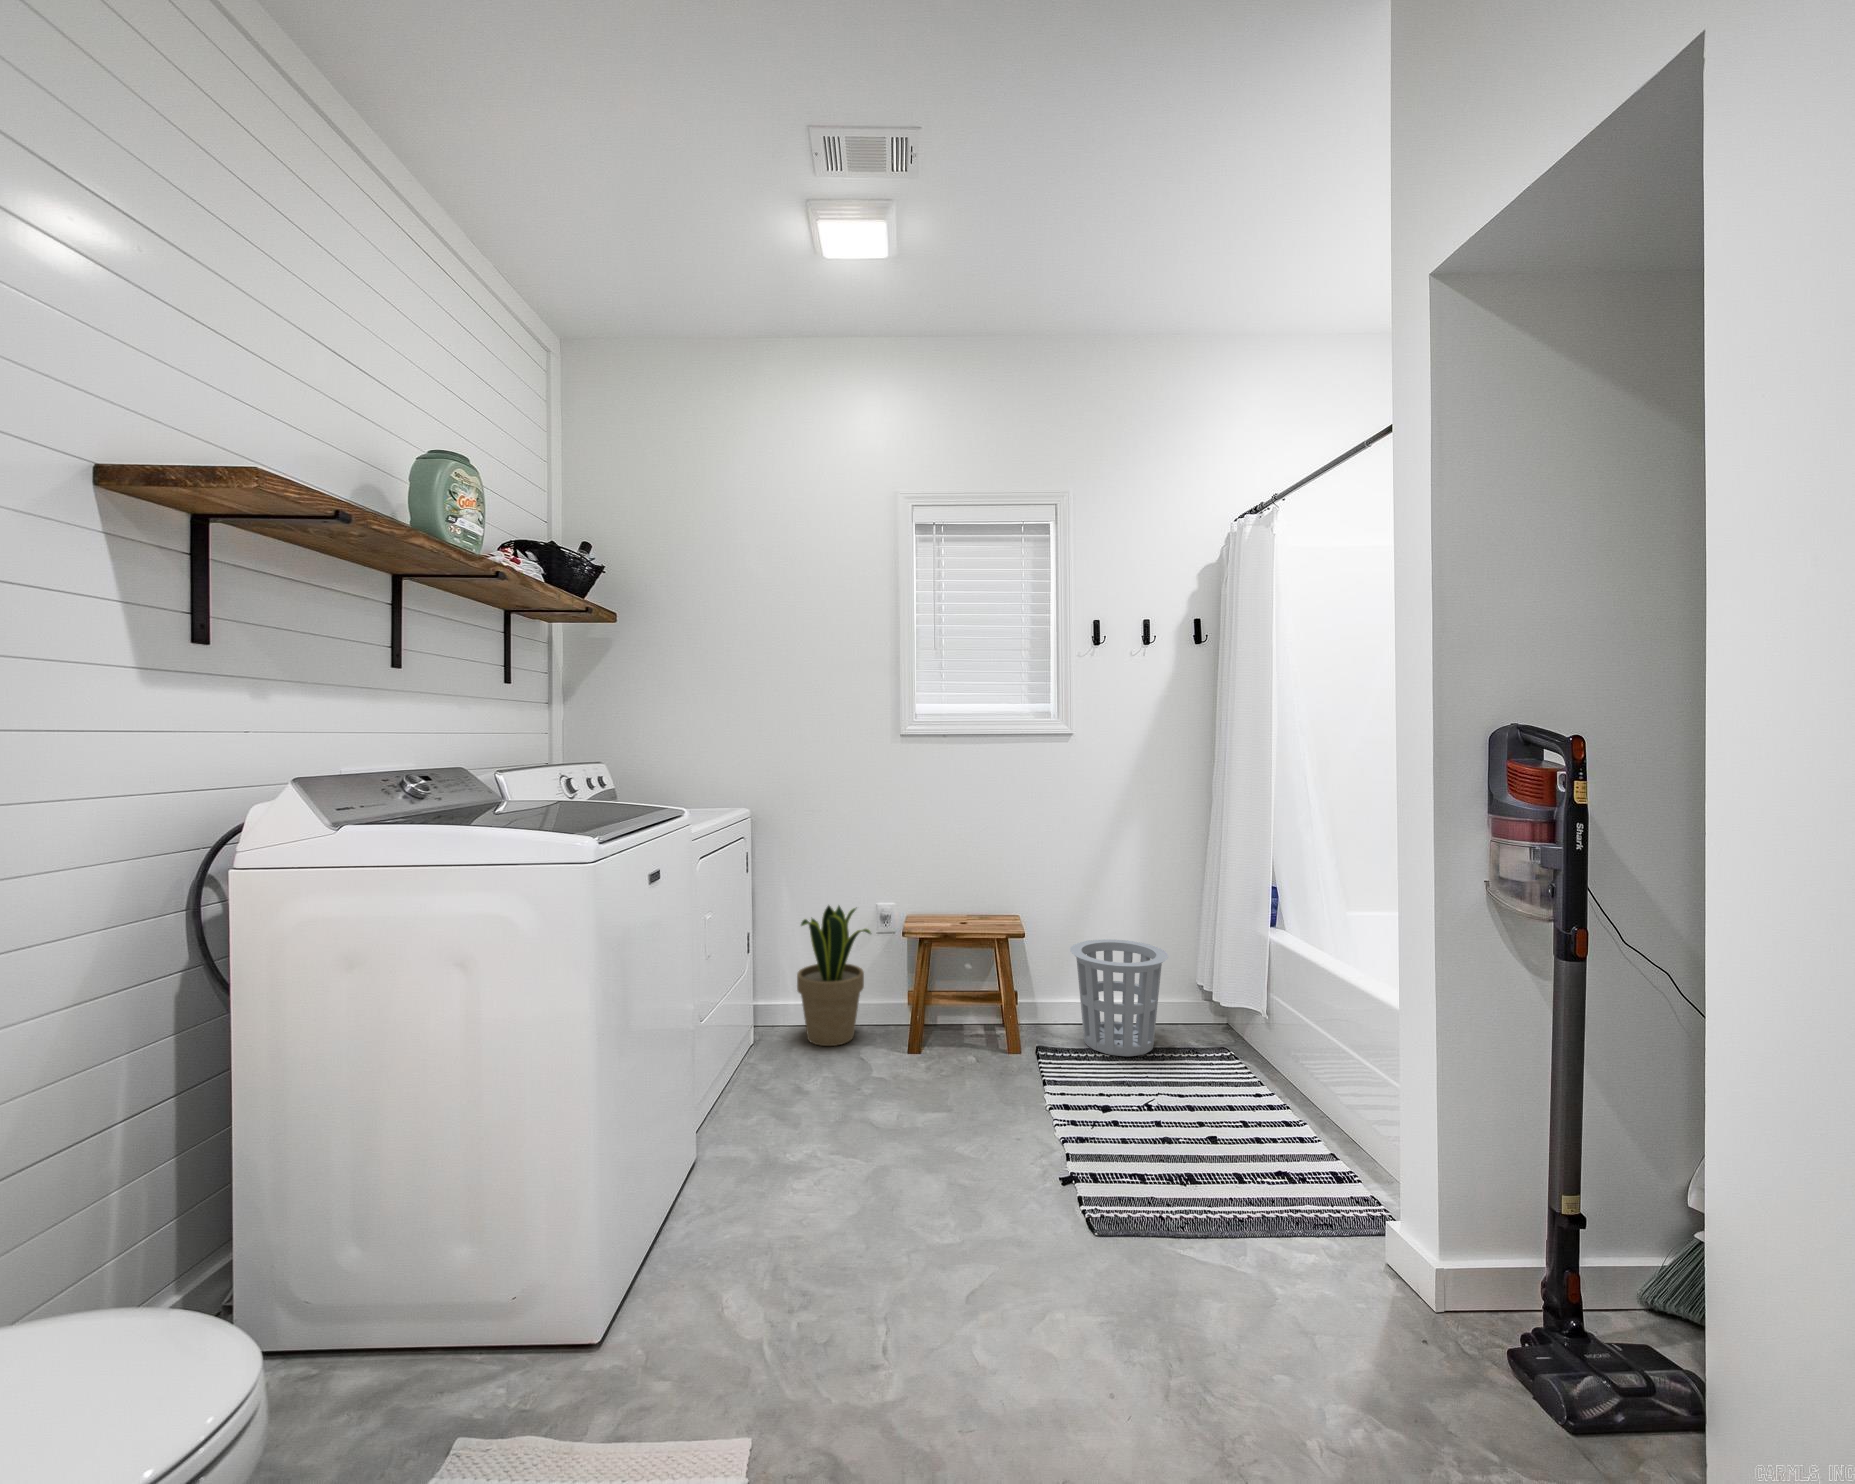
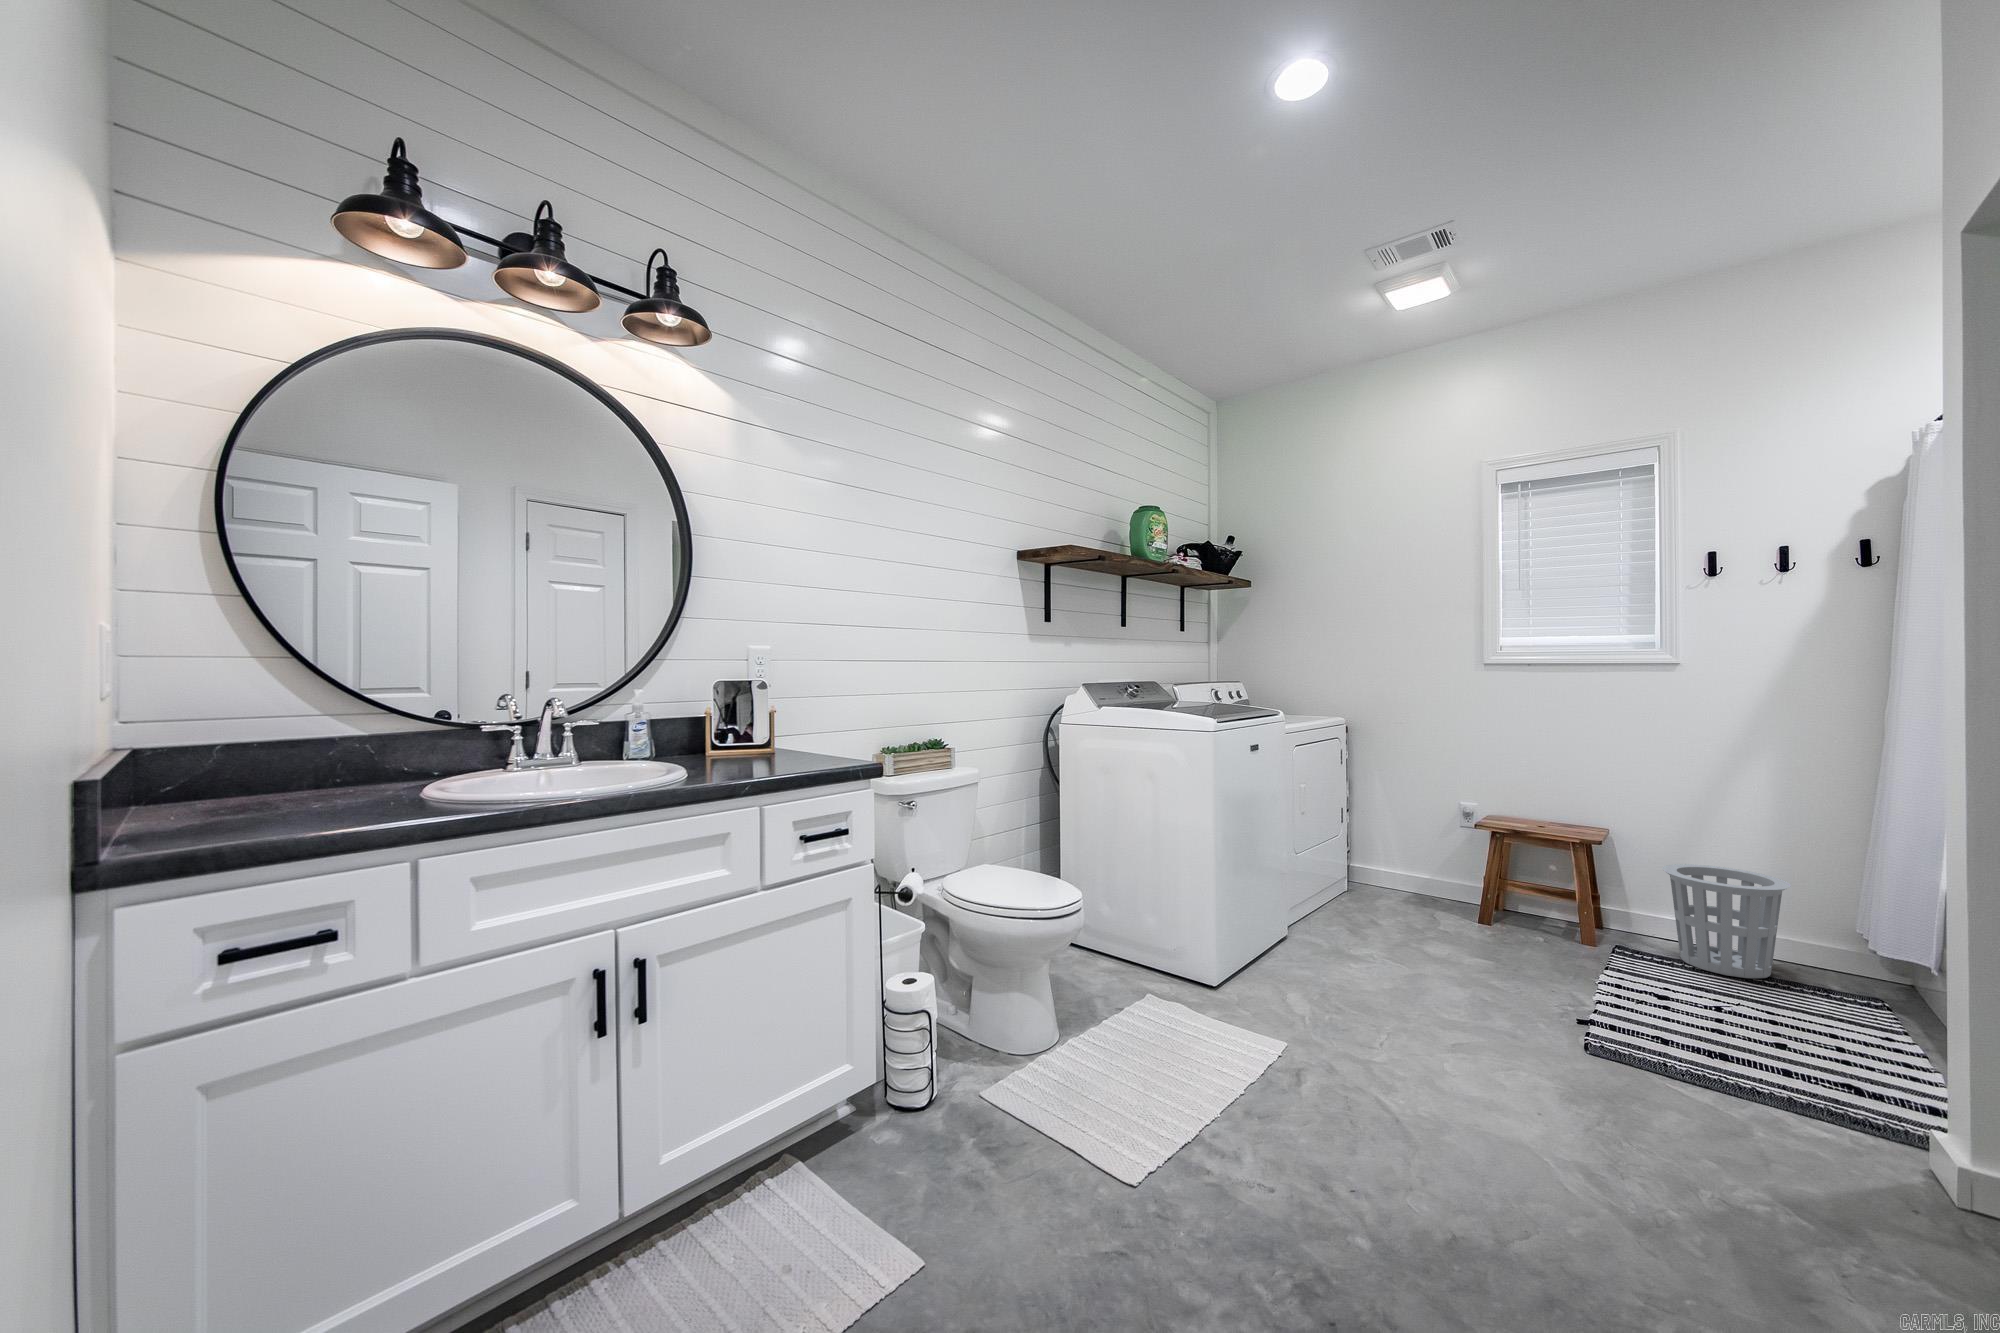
potted plant: present [797,906,871,1046] -> none [1384,798,1448,909]

